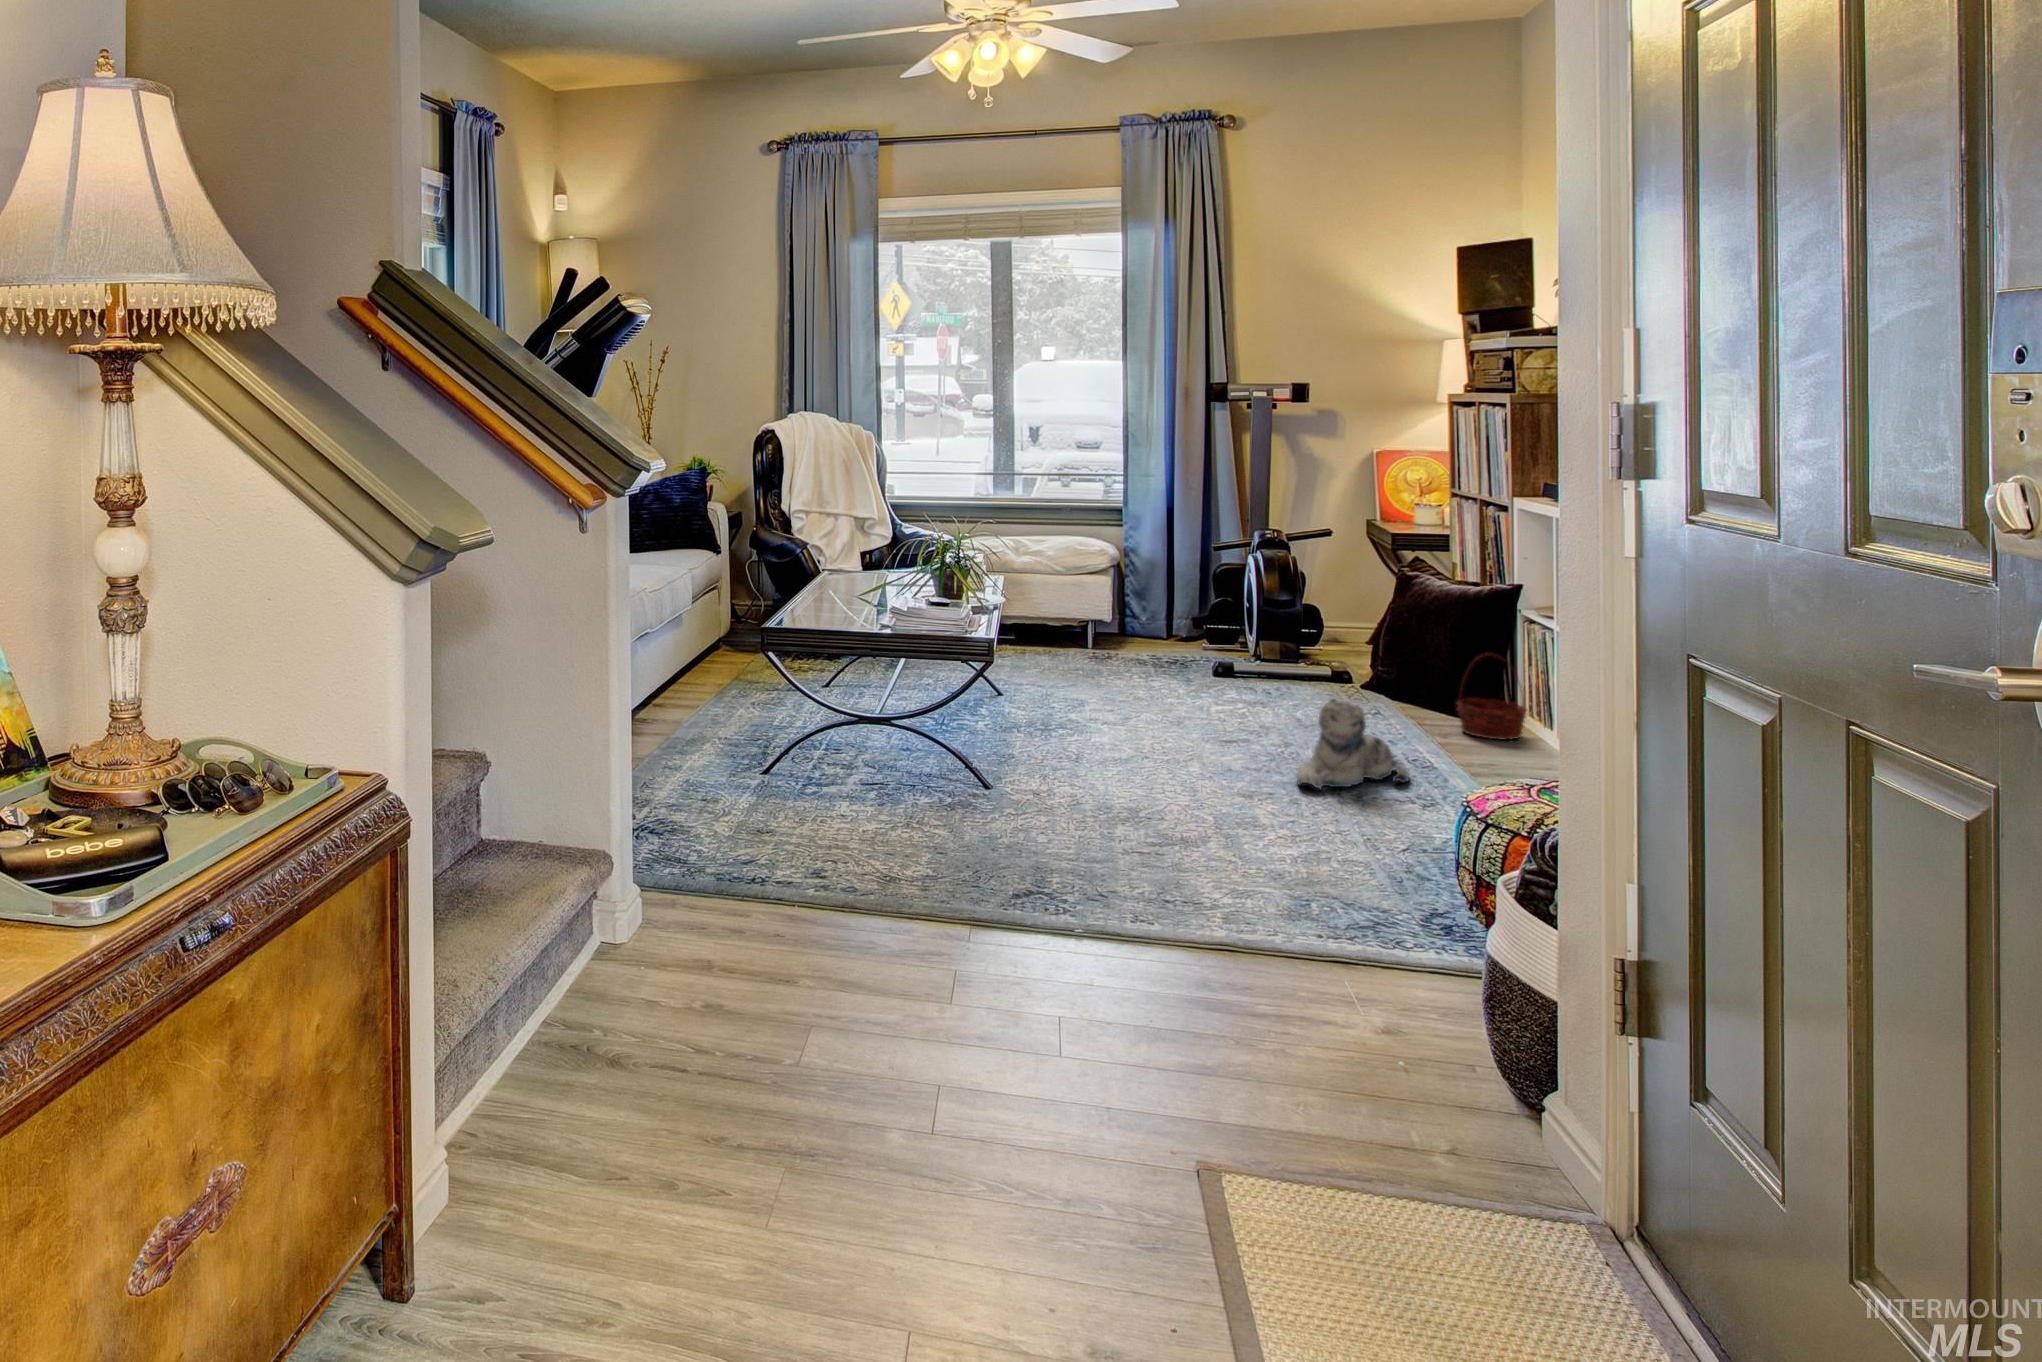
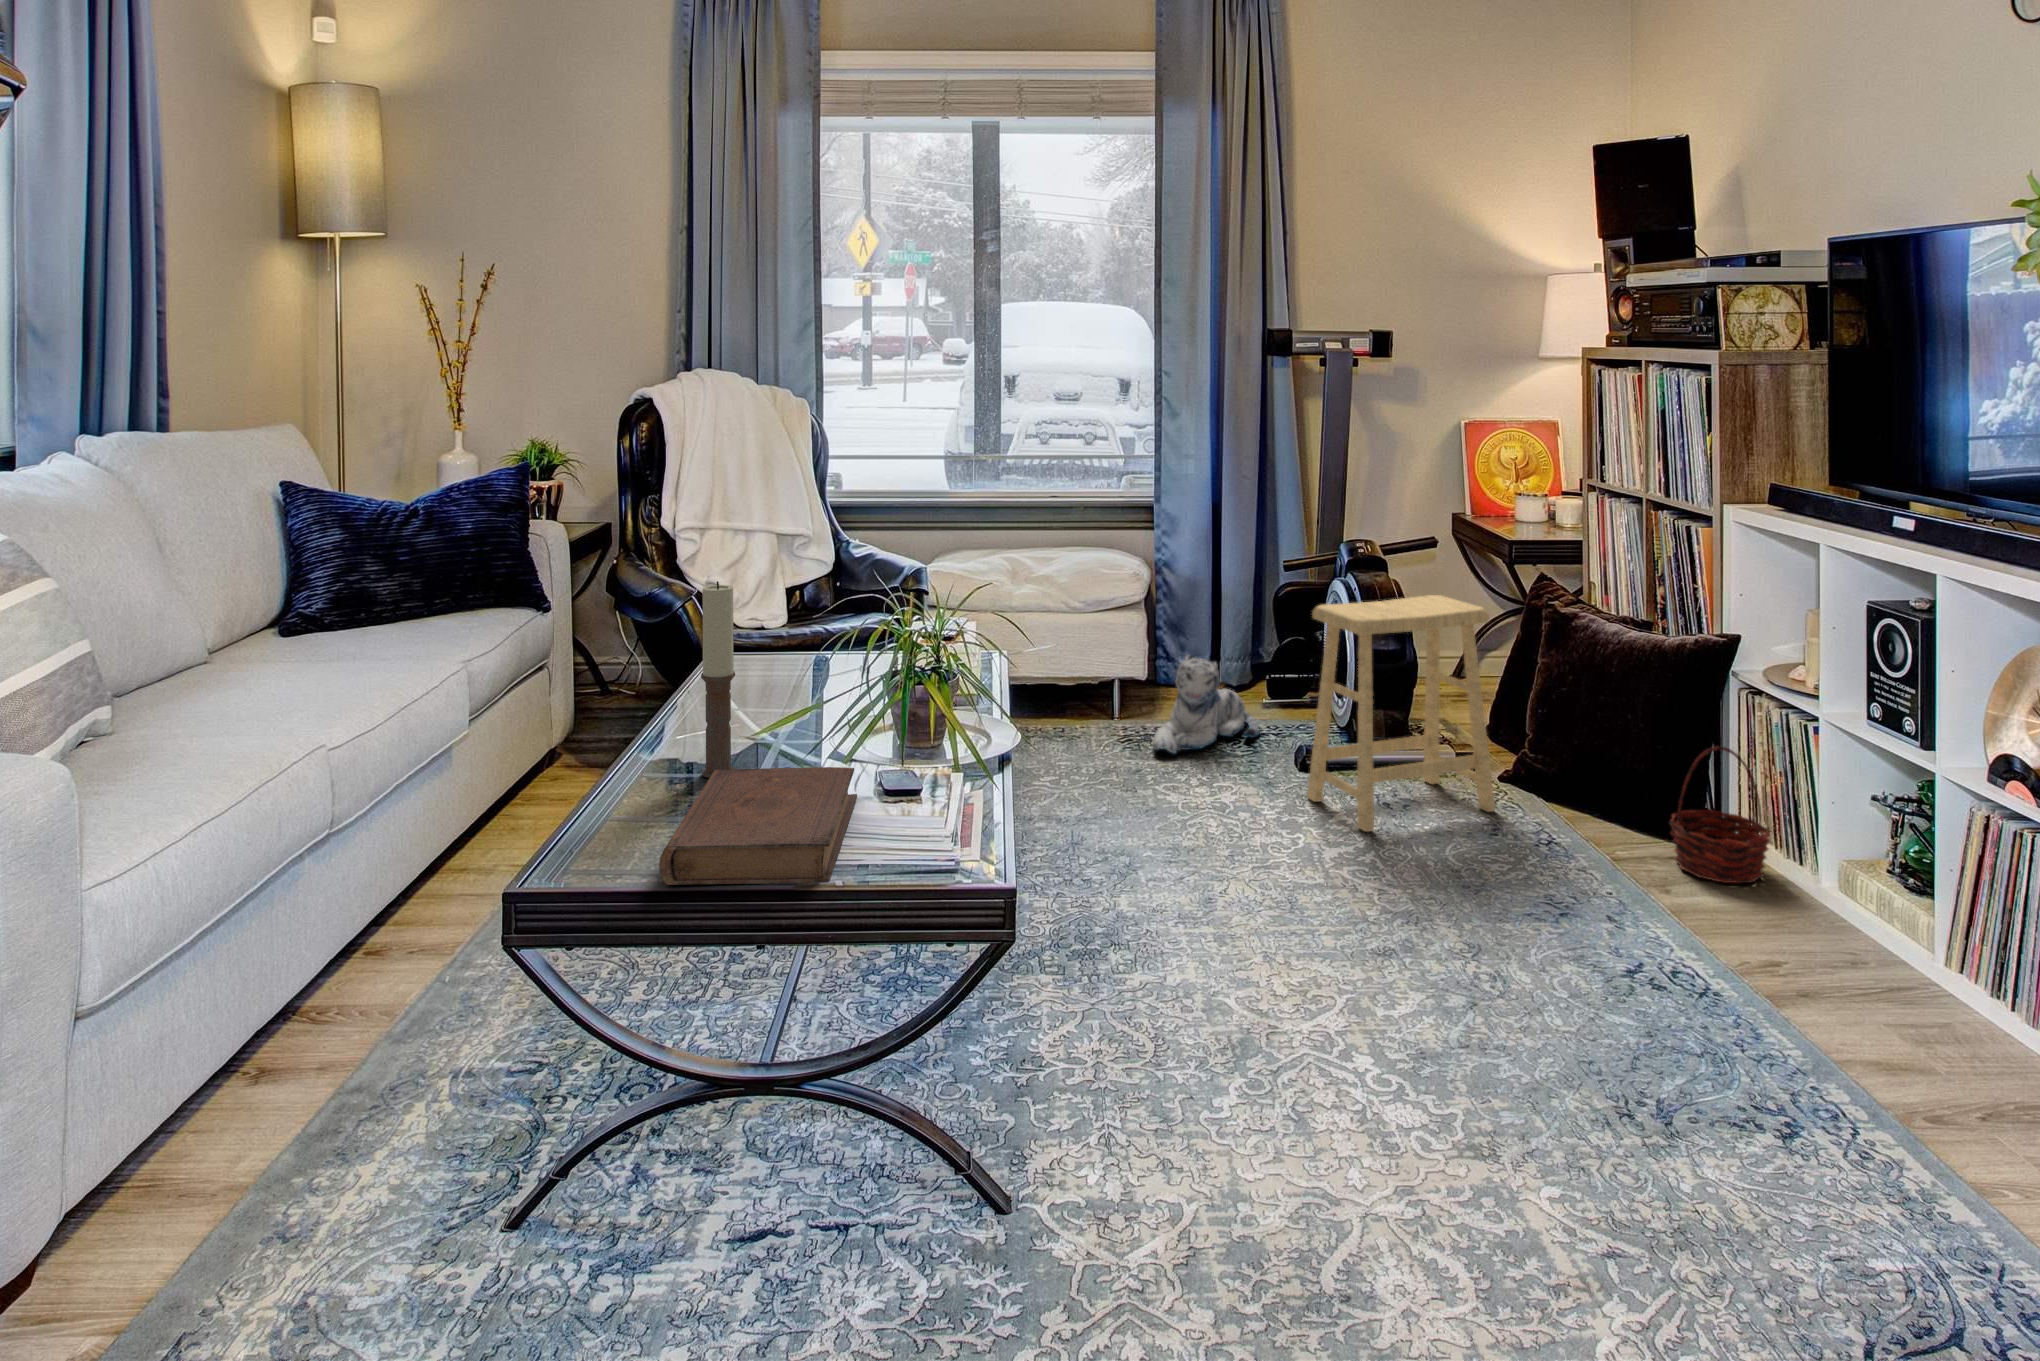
candle: none [836,511,853,608] -> present [701,581,735,778]
footstool: none [1212,562,1347,705] -> present [1307,595,1495,832]
book: none [830,597,917,632] -> present [659,767,857,885]
plush toy: present [1296,699,1409,789] -> present [1154,655,1260,754]

